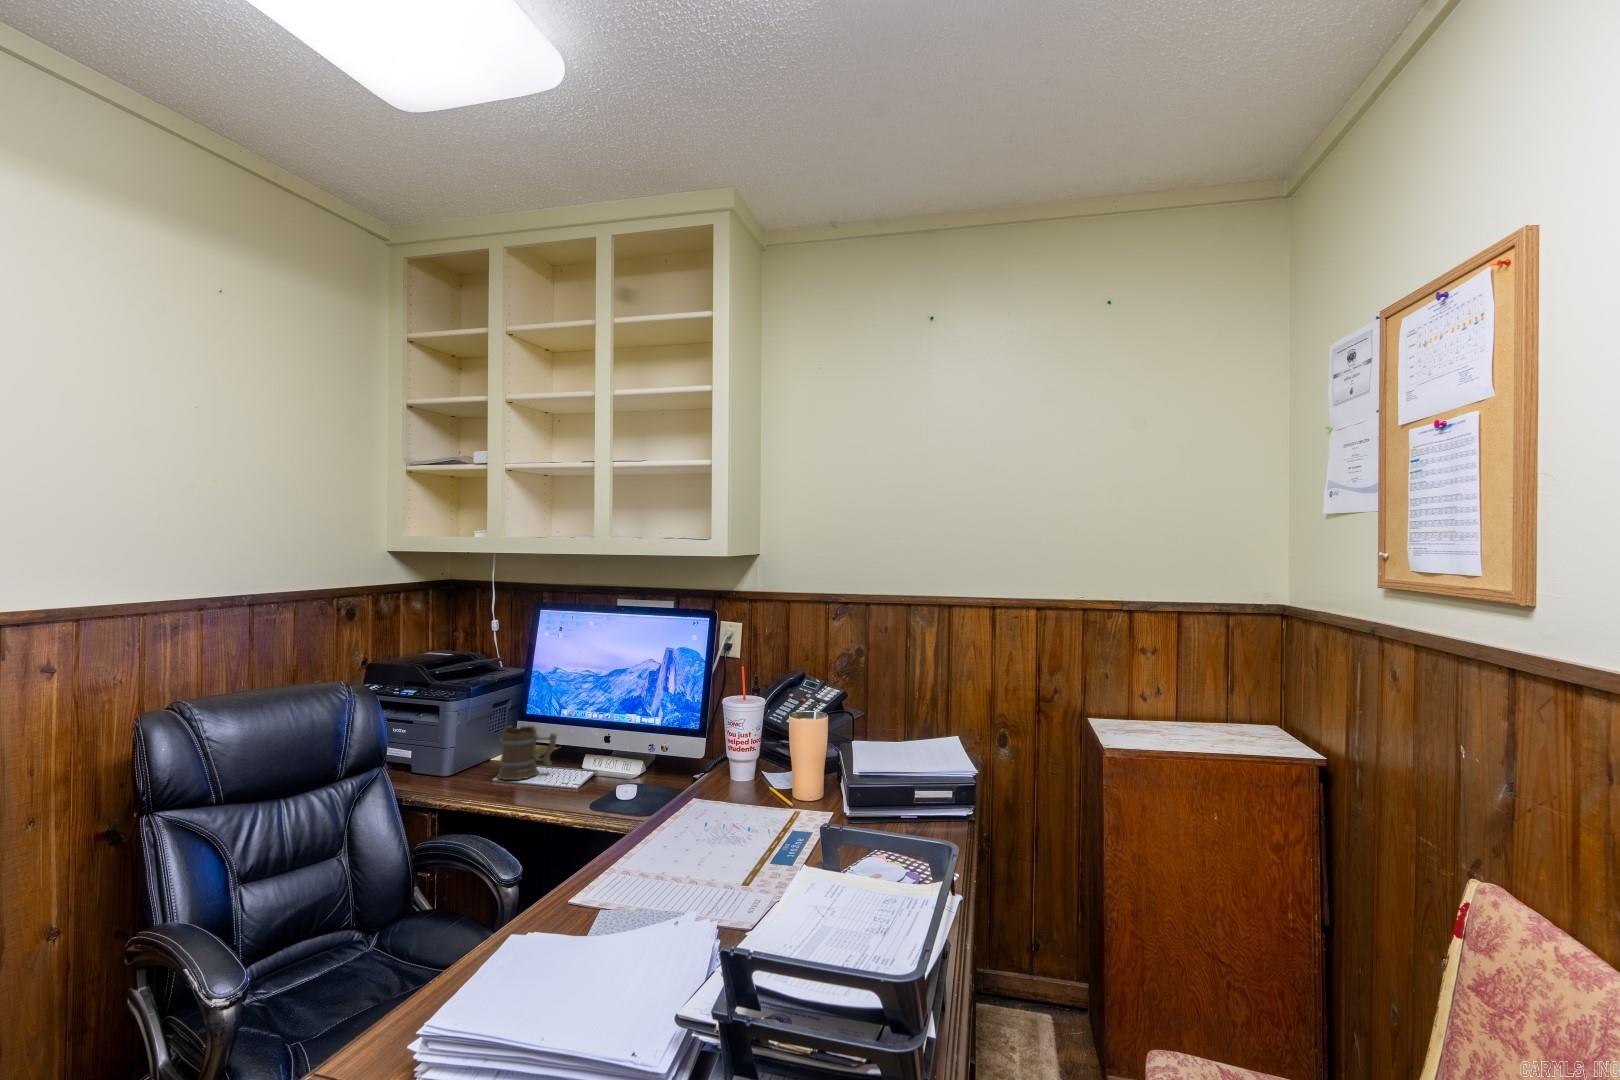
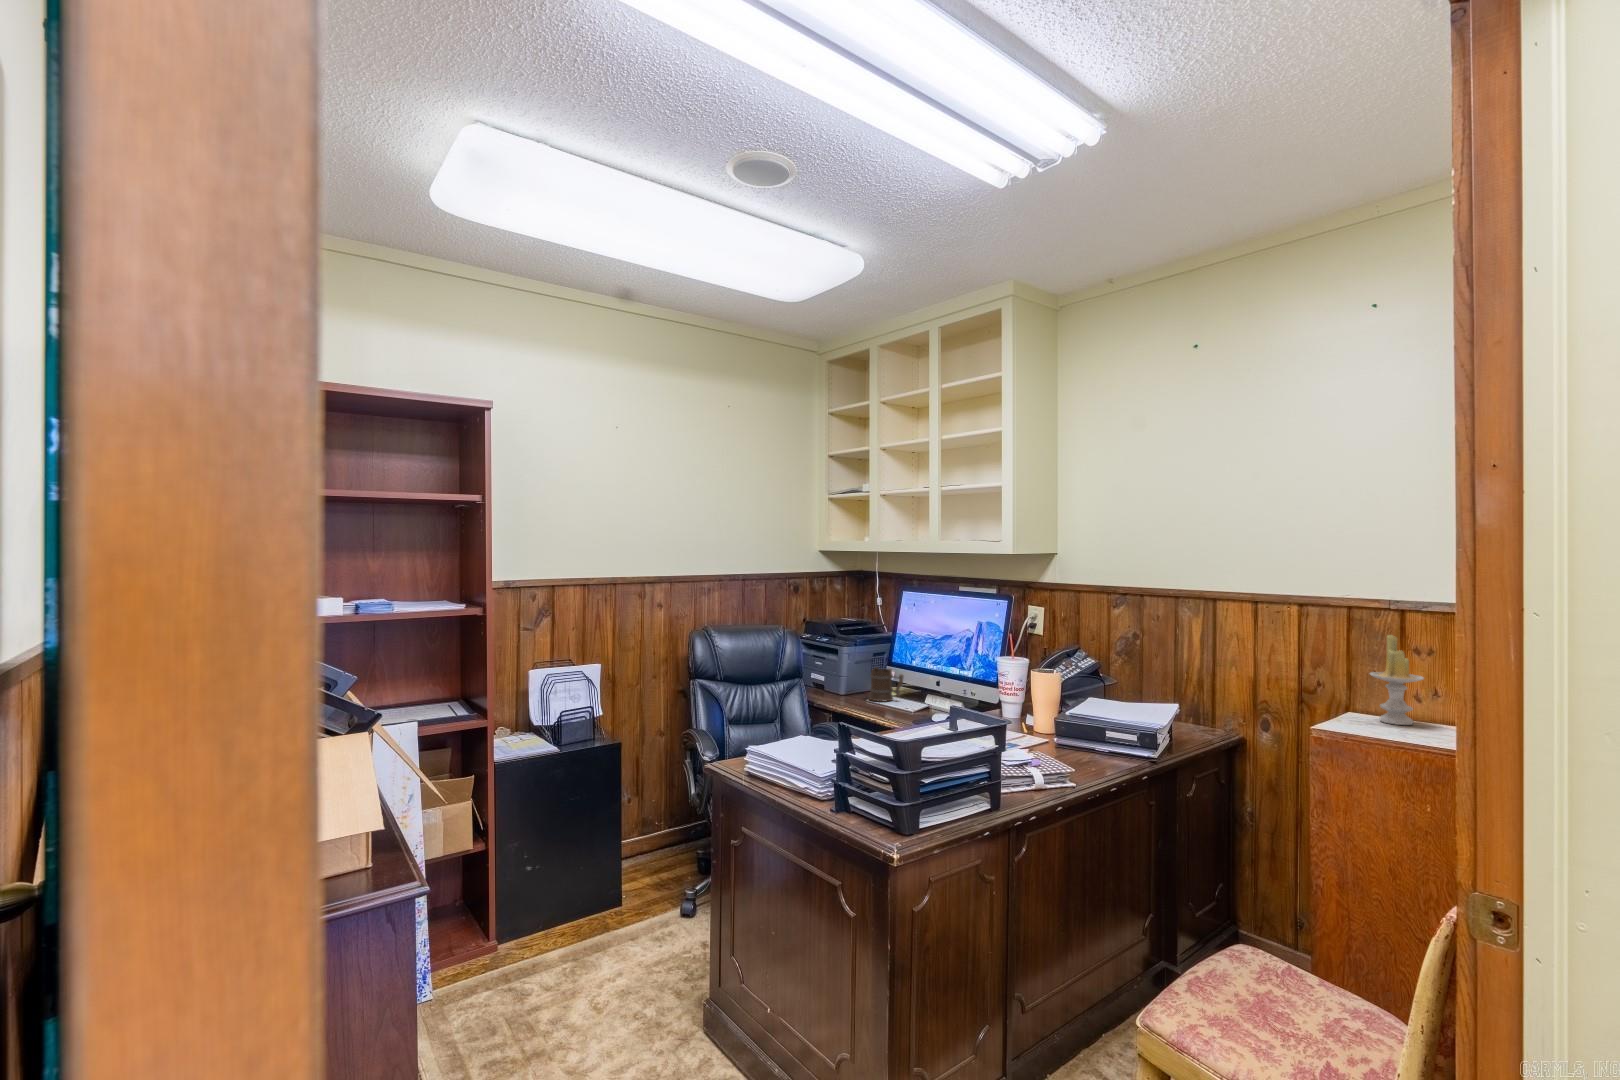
candle: none [1137,640,1189,737] -> present [1370,635,1424,725]

